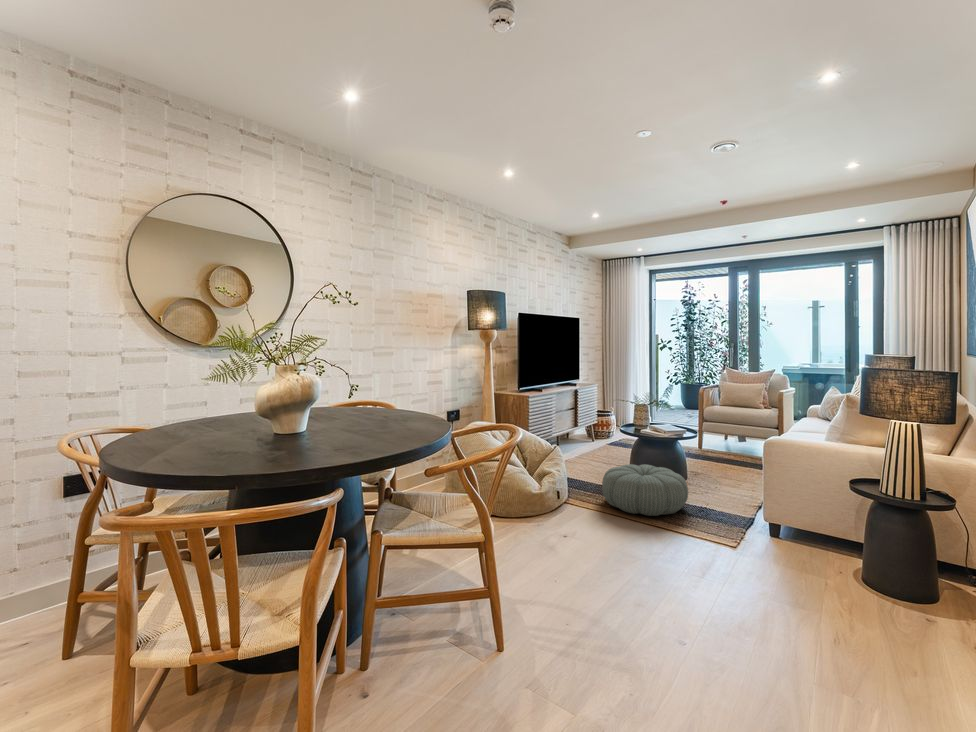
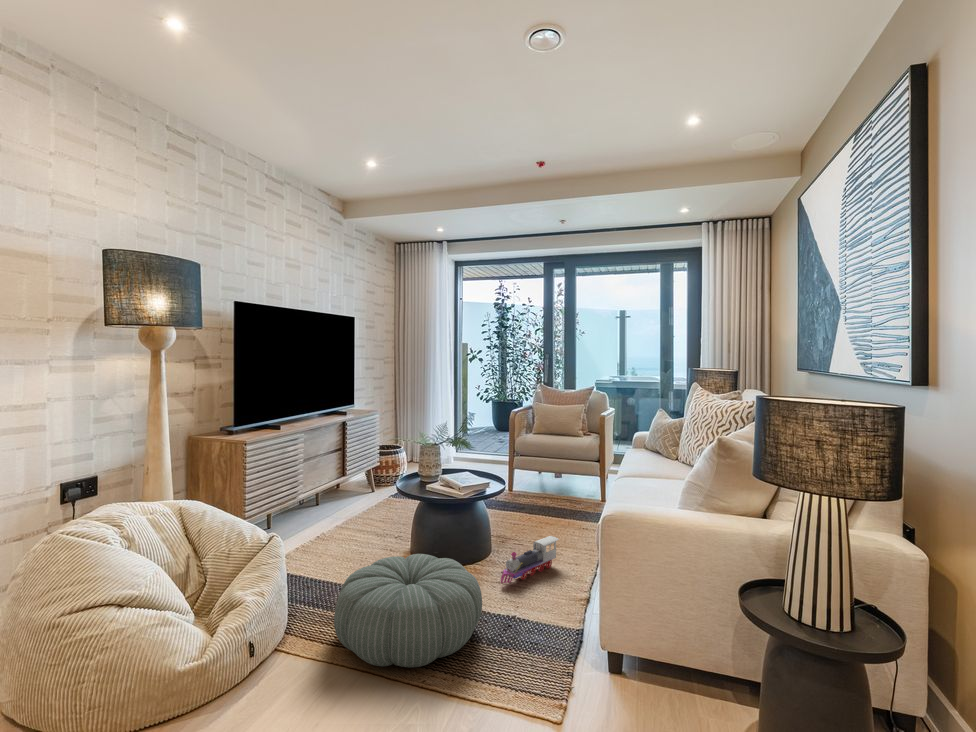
toy train: none [698,468,740,491] -> present [501,536,559,583]

